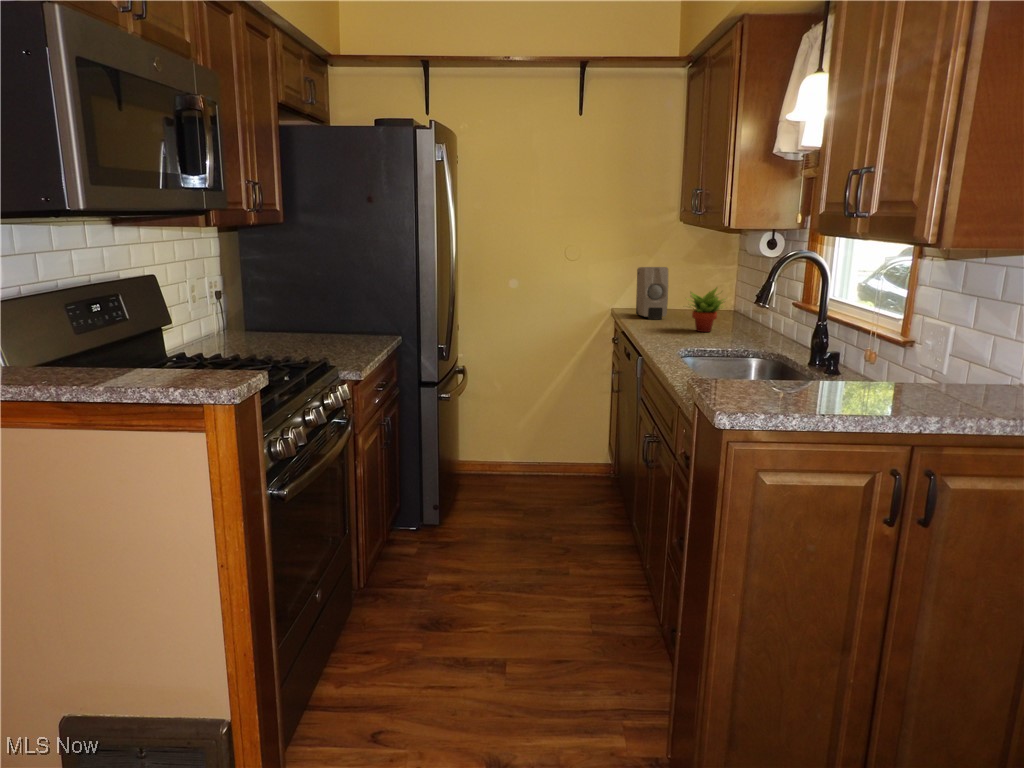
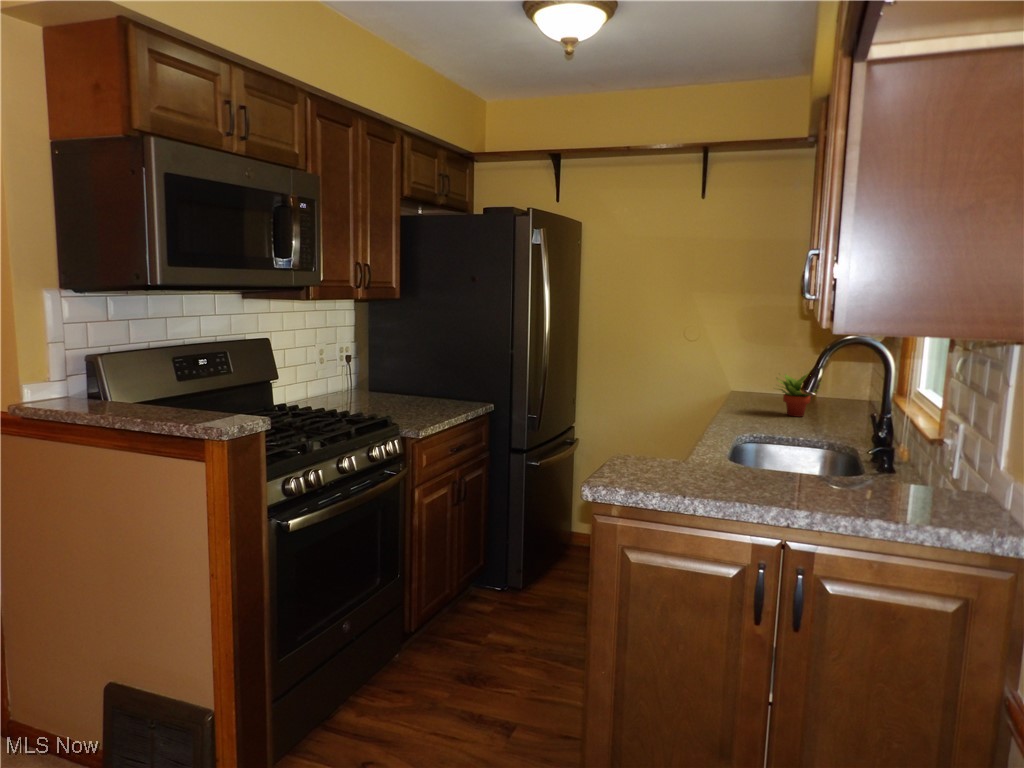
soap dispenser: present [636,267,668,319] -> none [746,347,775,401]

